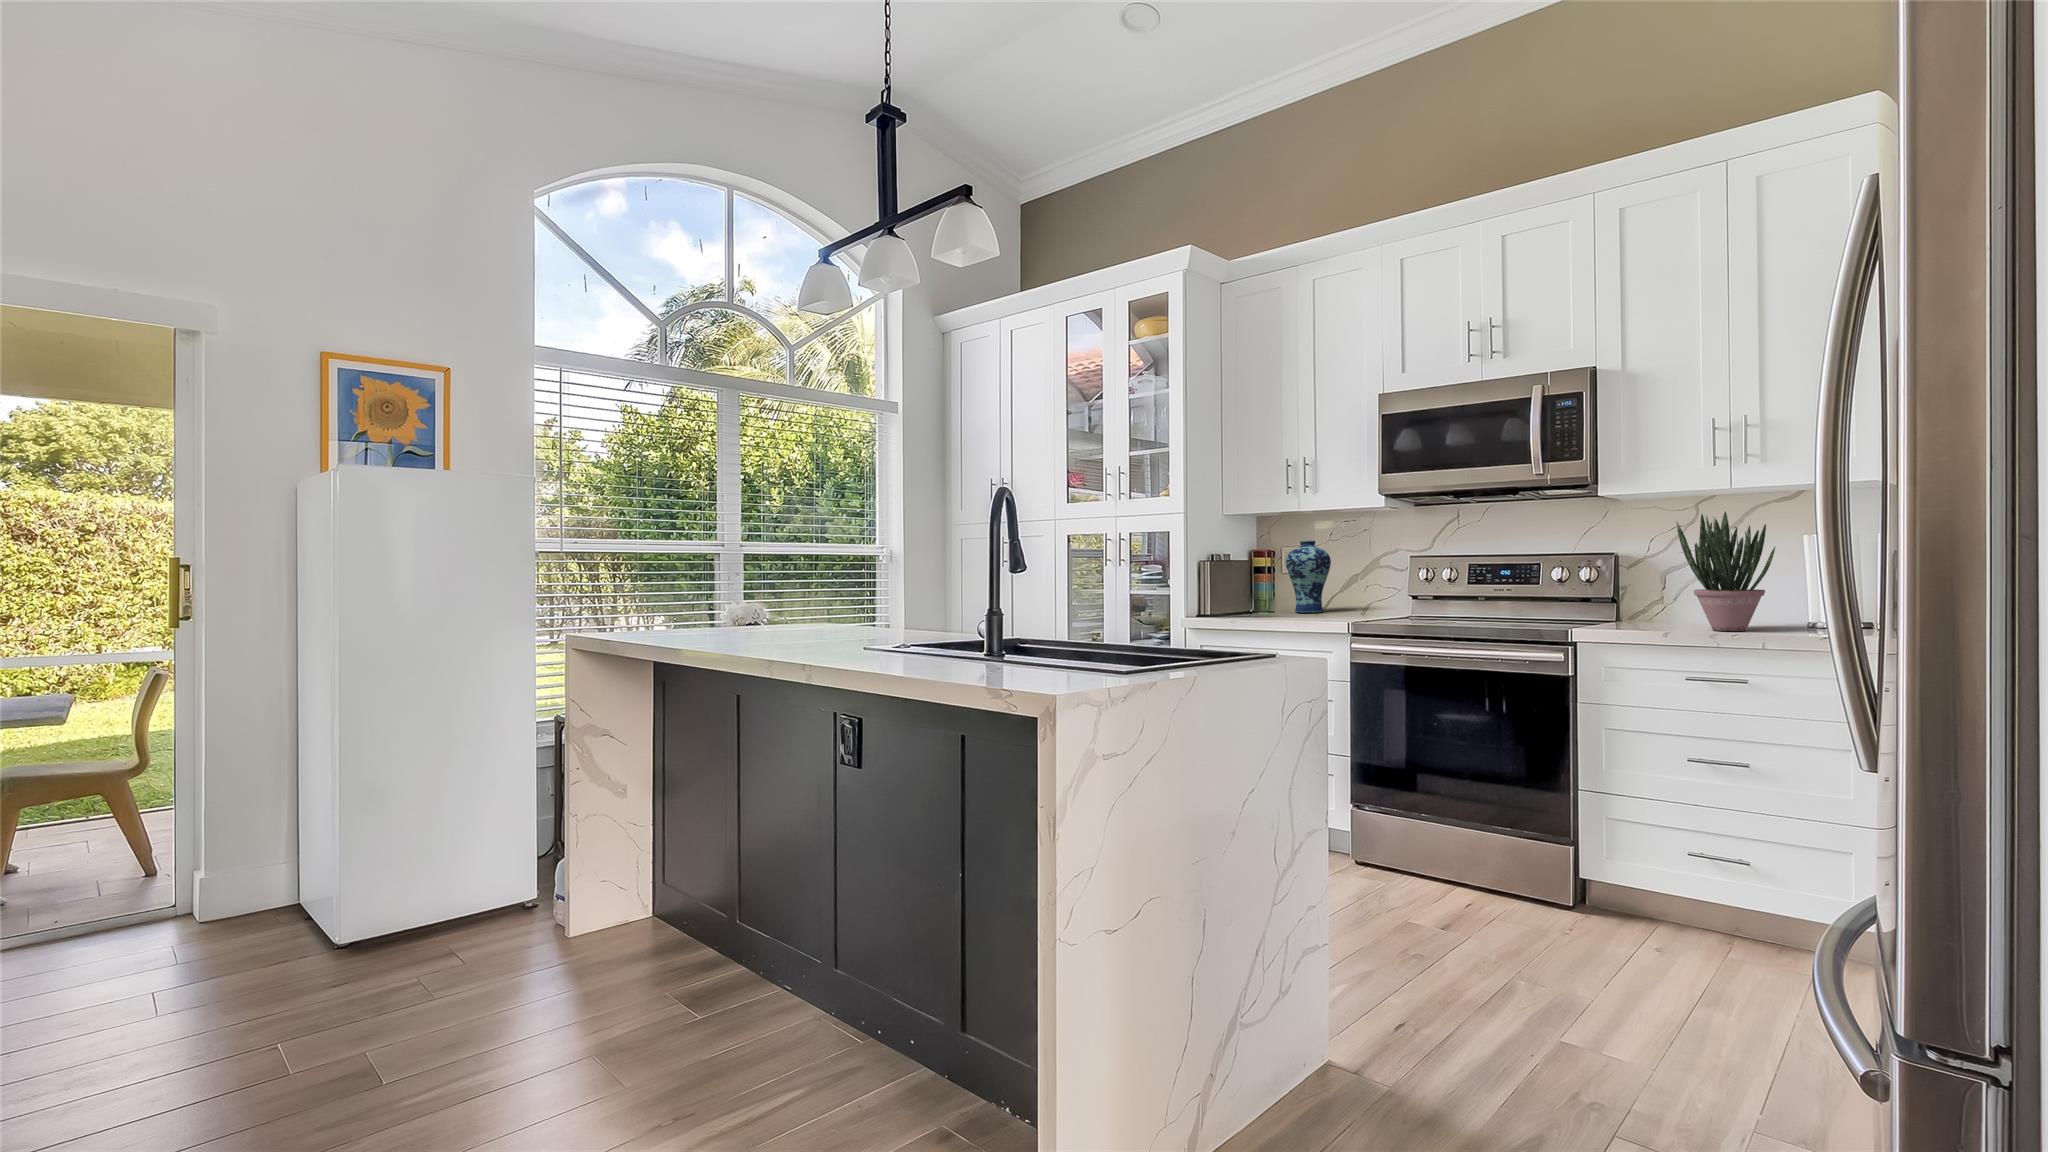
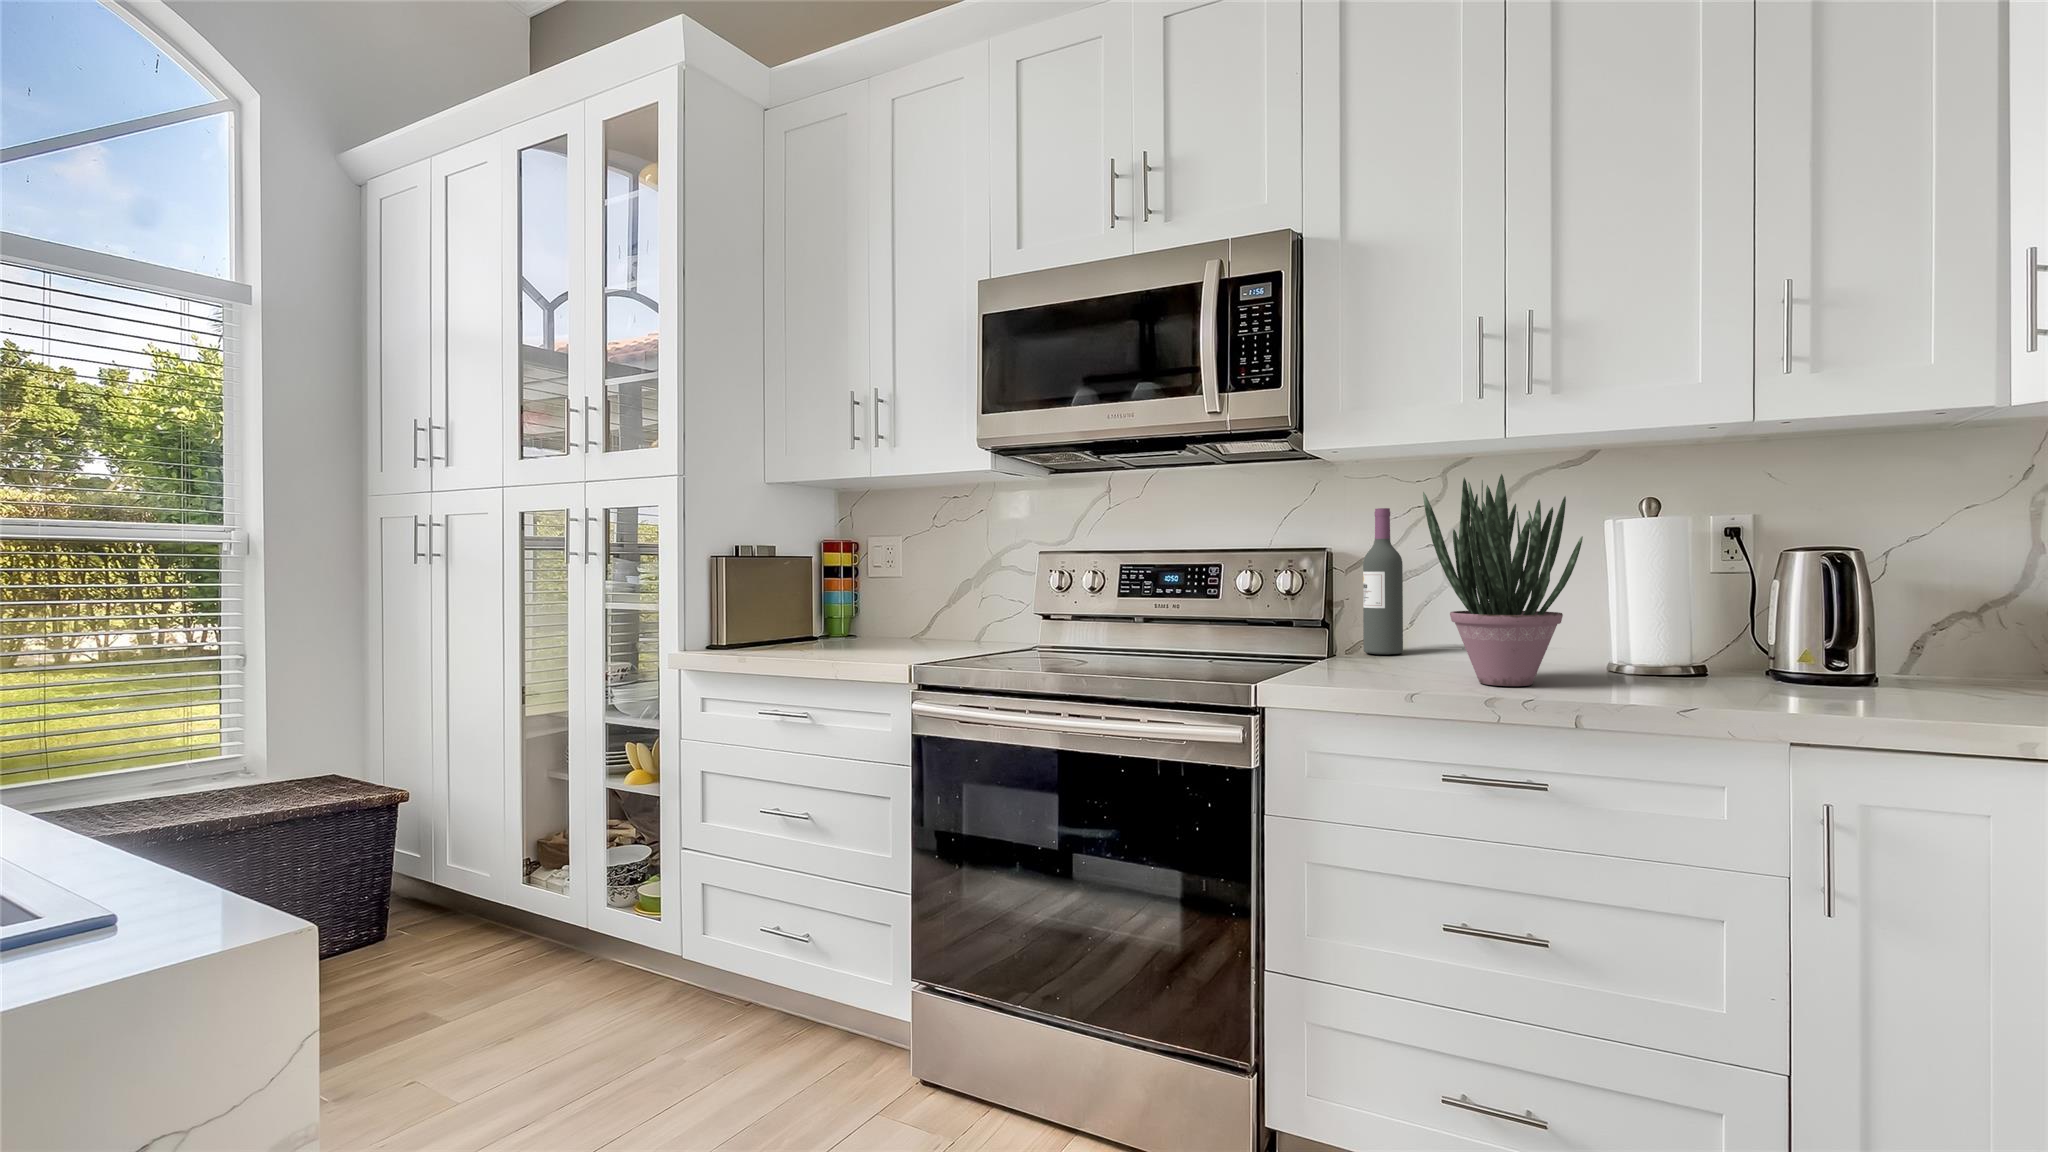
wine bottle: none [1639,528,1667,618] -> present [1363,508,1403,654]
vase: present [1286,540,1331,612] -> none [861,526,931,640]

